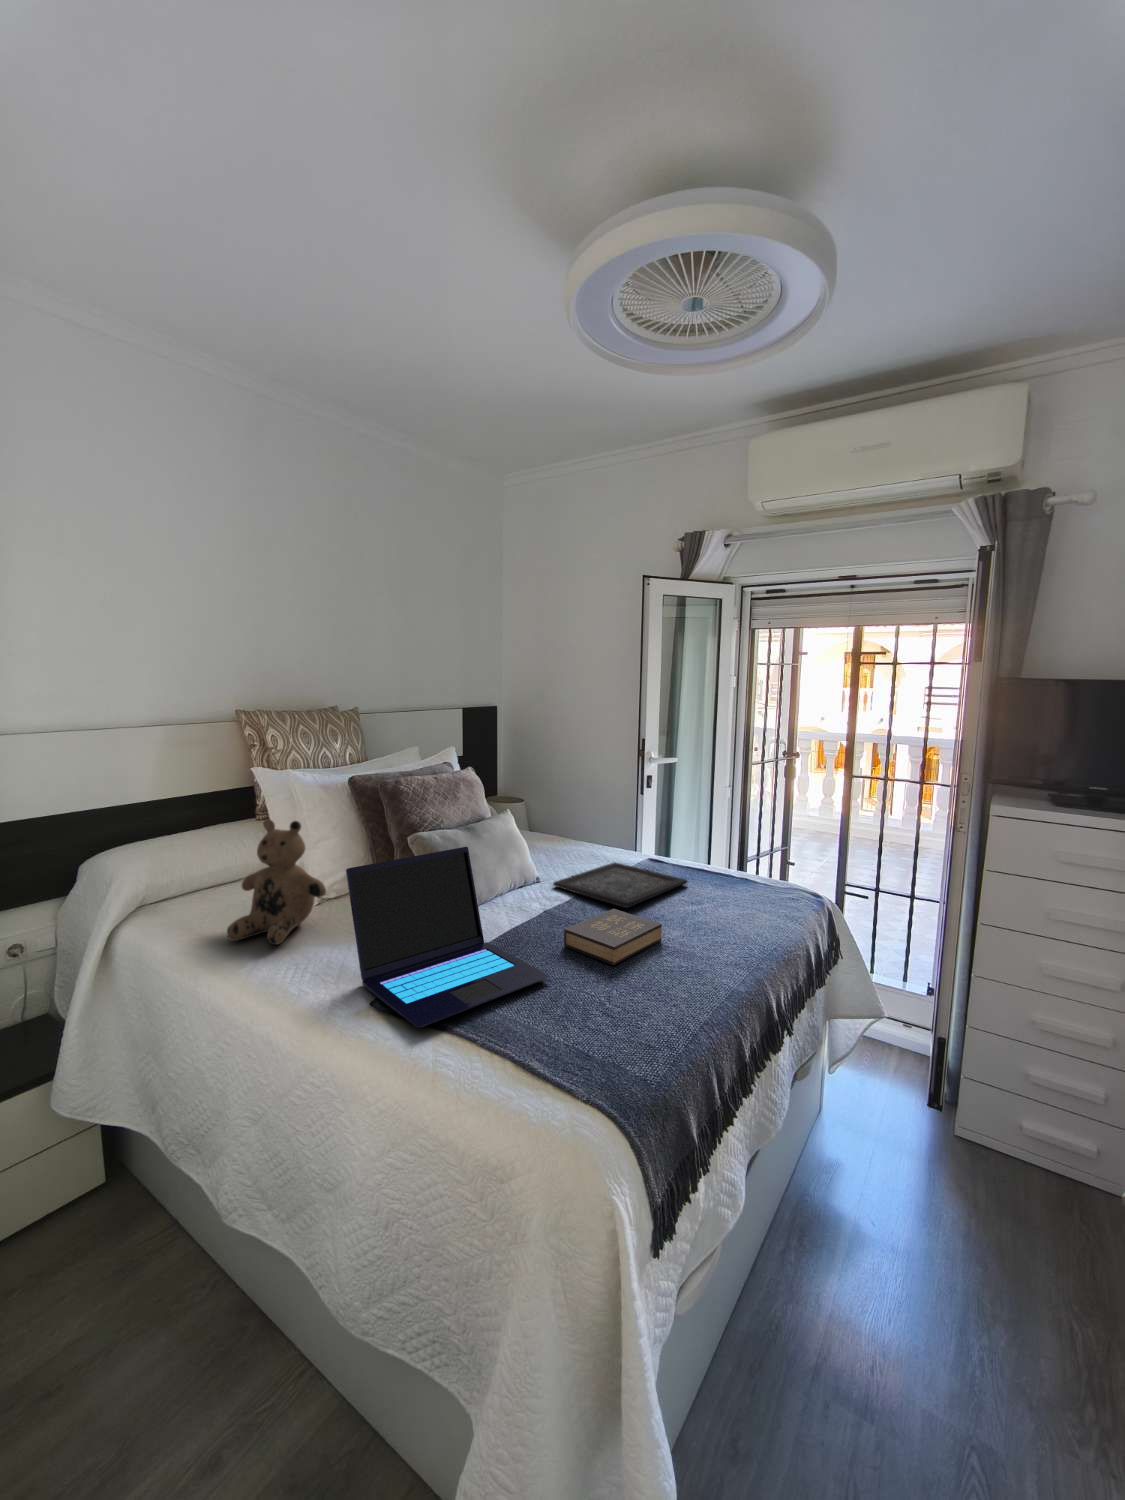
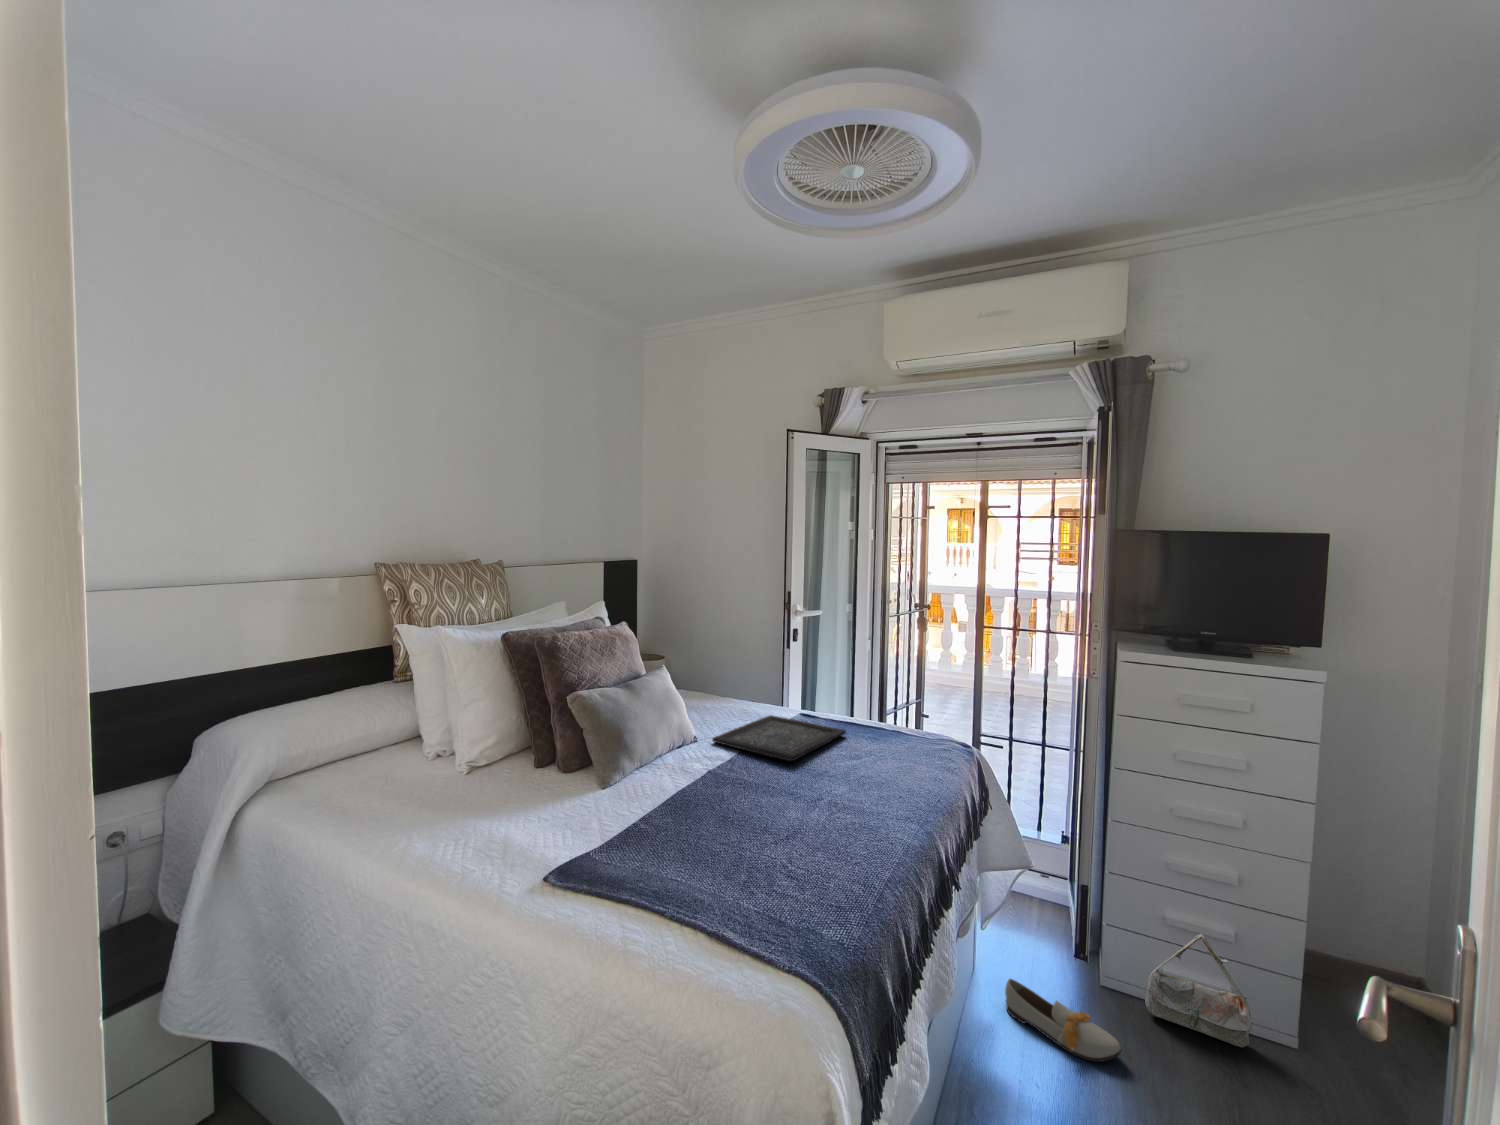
teddy bear: present [227,819,326,945] -> none [365,680,477,819]
laptop: present [346,847,549,1028] -> none [506,703,726,902]
hardback book: present [564,909,662,965] -> none [734,762,832,822]
bag: none [988,1101,1100,1216] -> present [1145,934,1253,1048]
shoe: none [840,1130,955,1216] -> present [1005,979,1122,1062]

